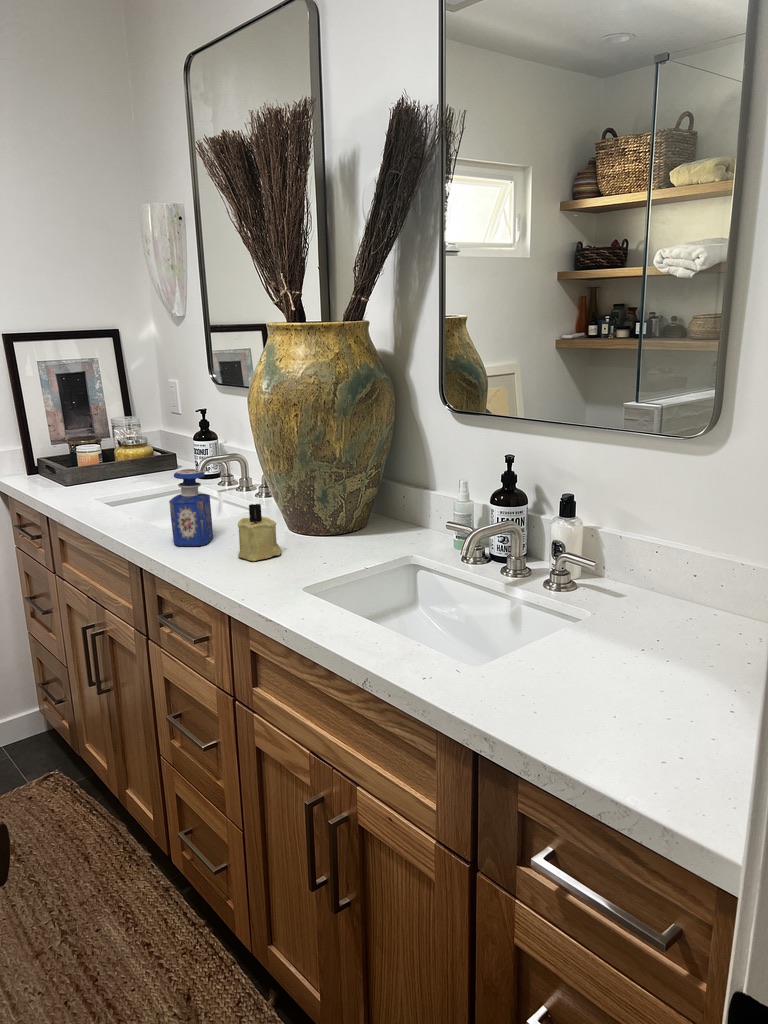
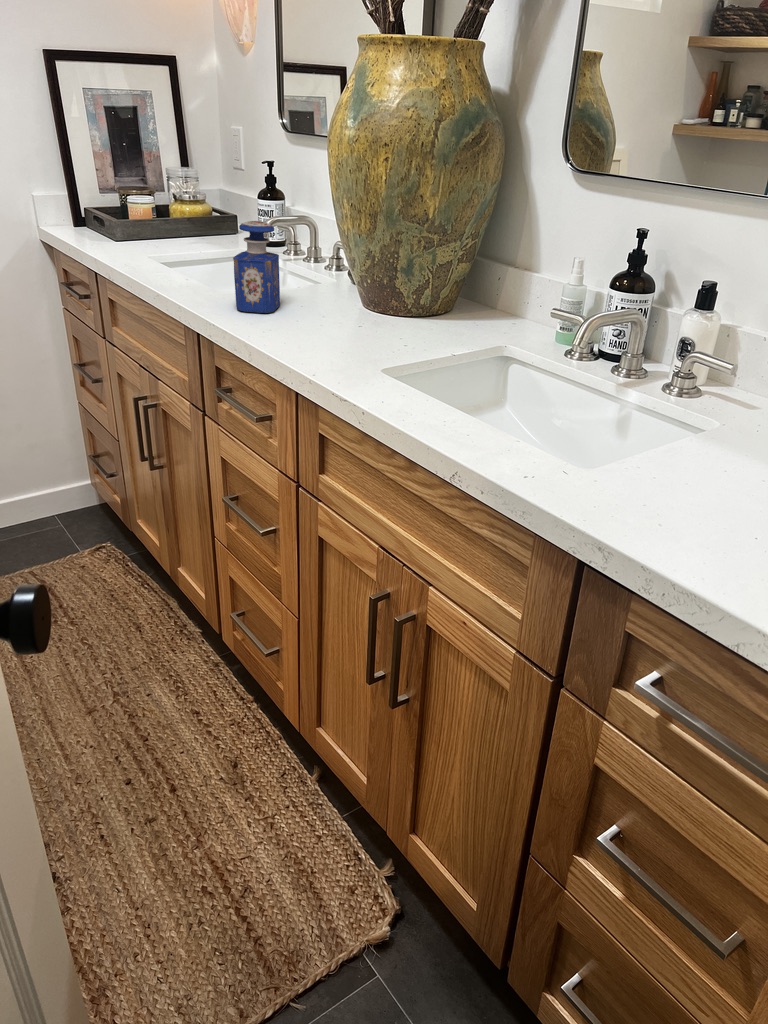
candle: present [238,504,281,561] -> none [309,266,357,334]

